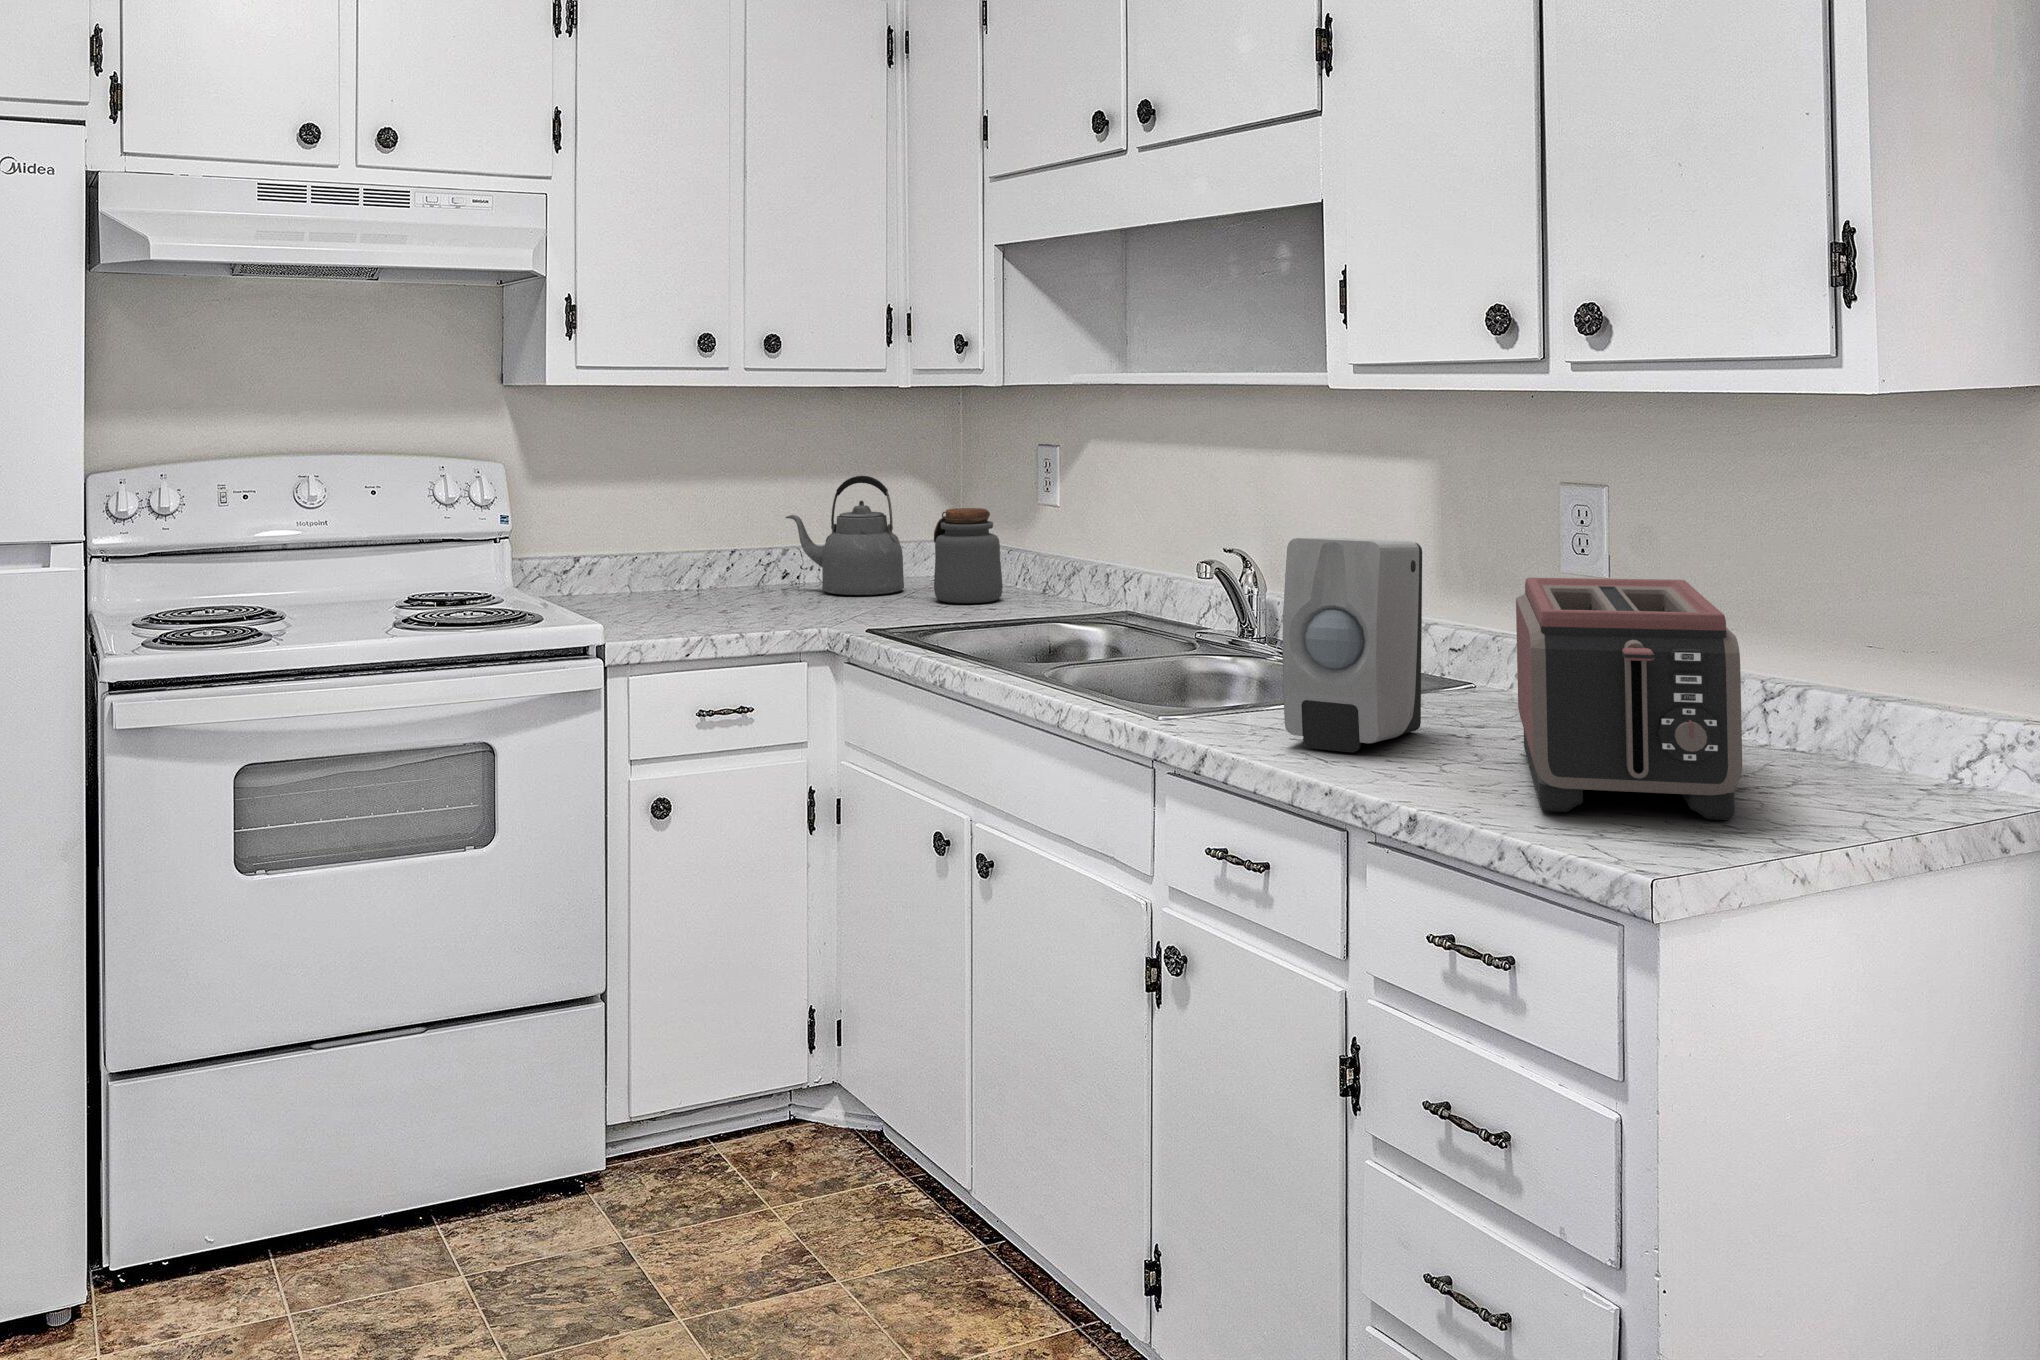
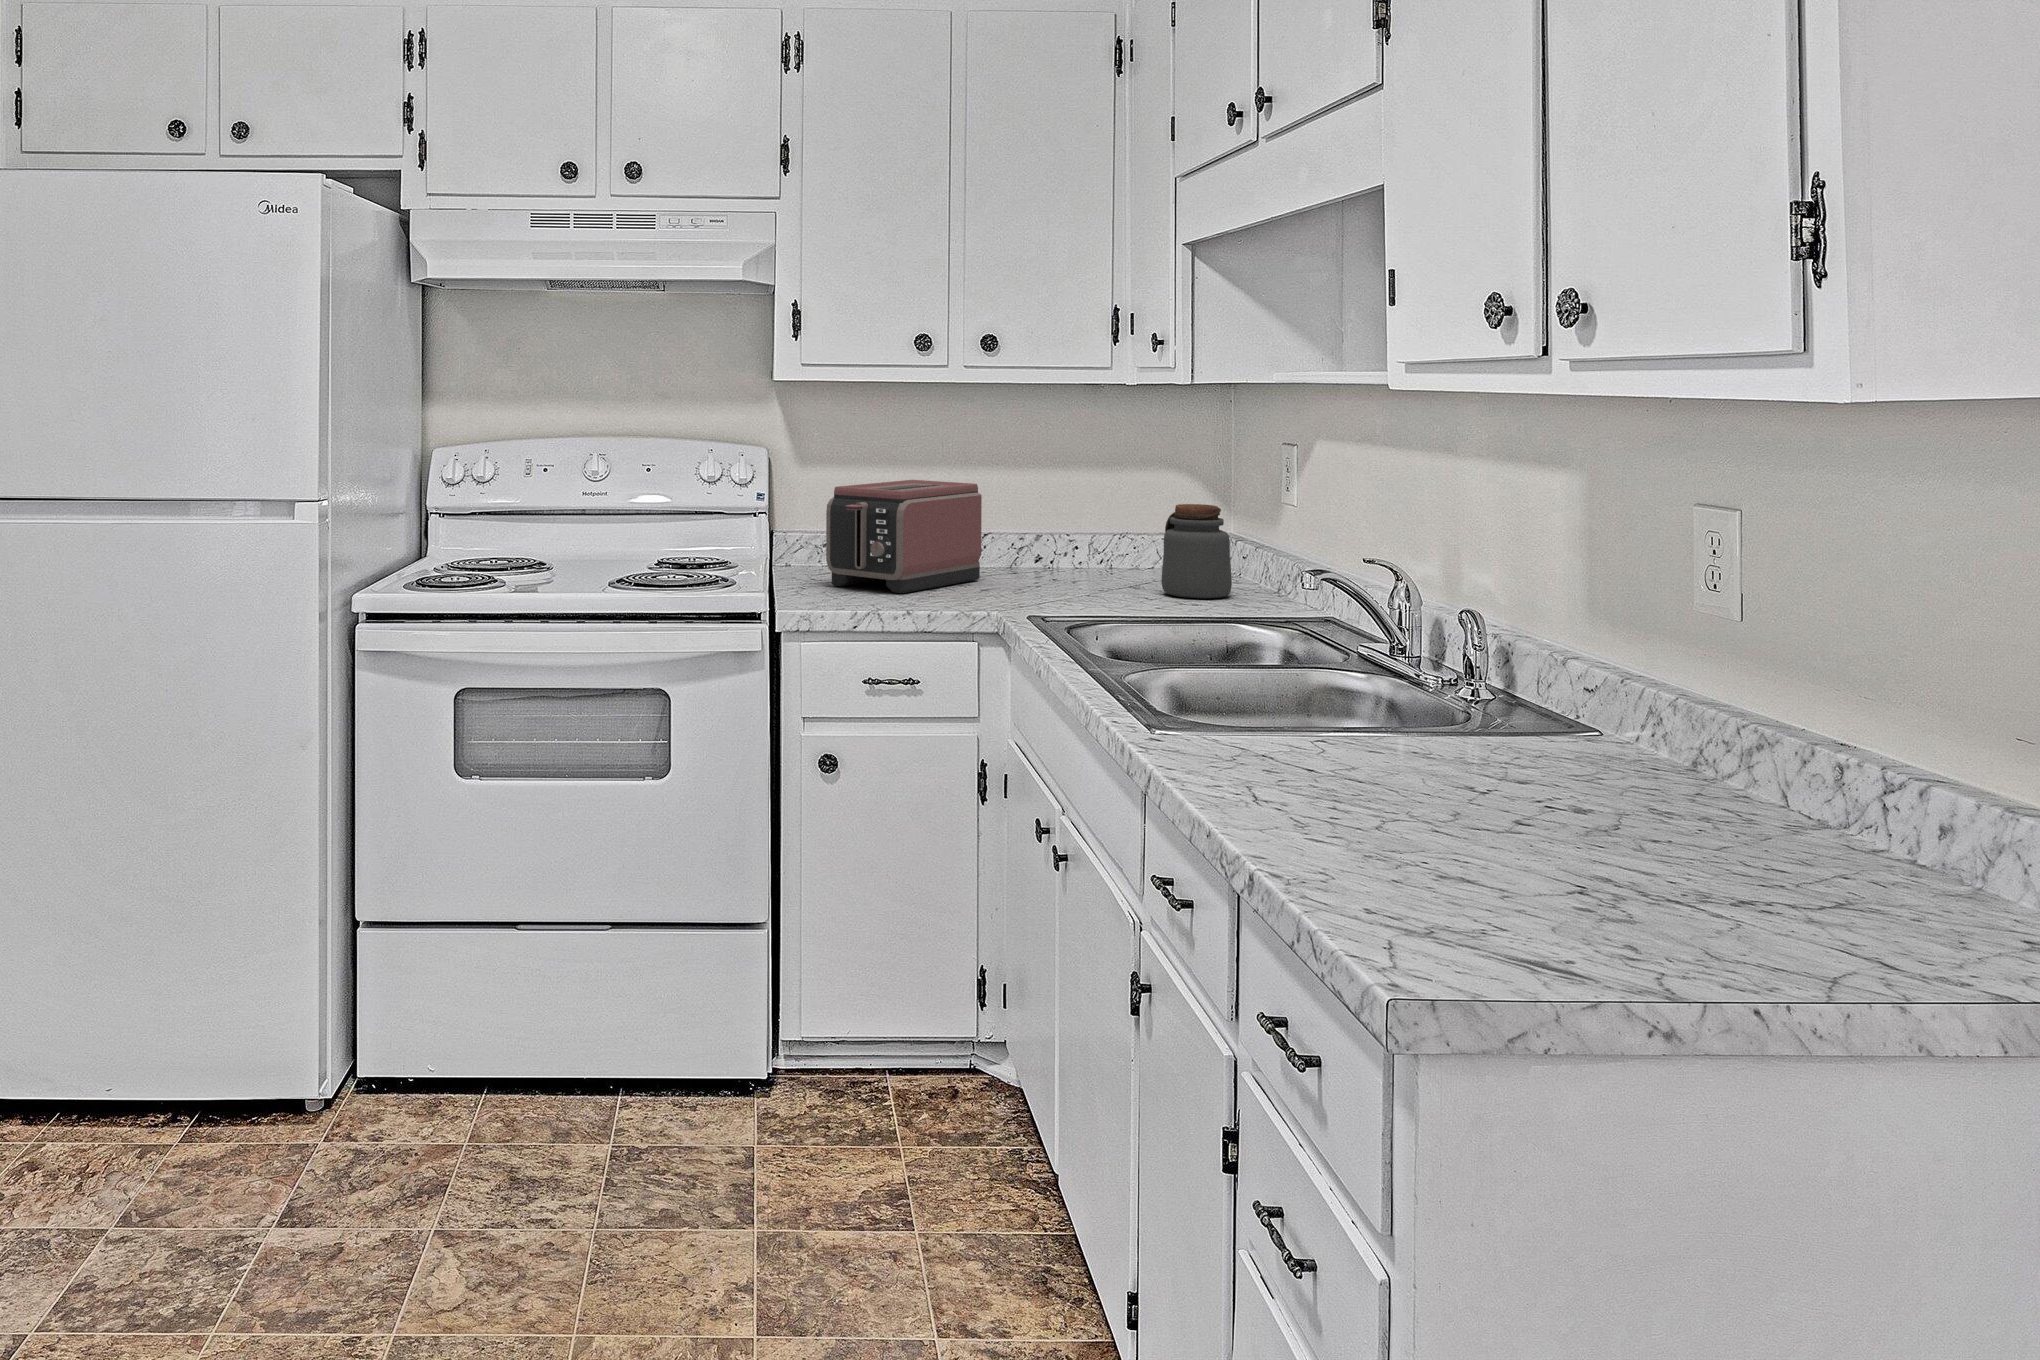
kettle: present [785,476,904,595] -> none [1042,468,1152,582]
soap dispenser: present [1283,538,1422,752] -> none [1274,548,1466,788]
toaster: present [1516,578,1742,820] -> present [826,480,982,593]

